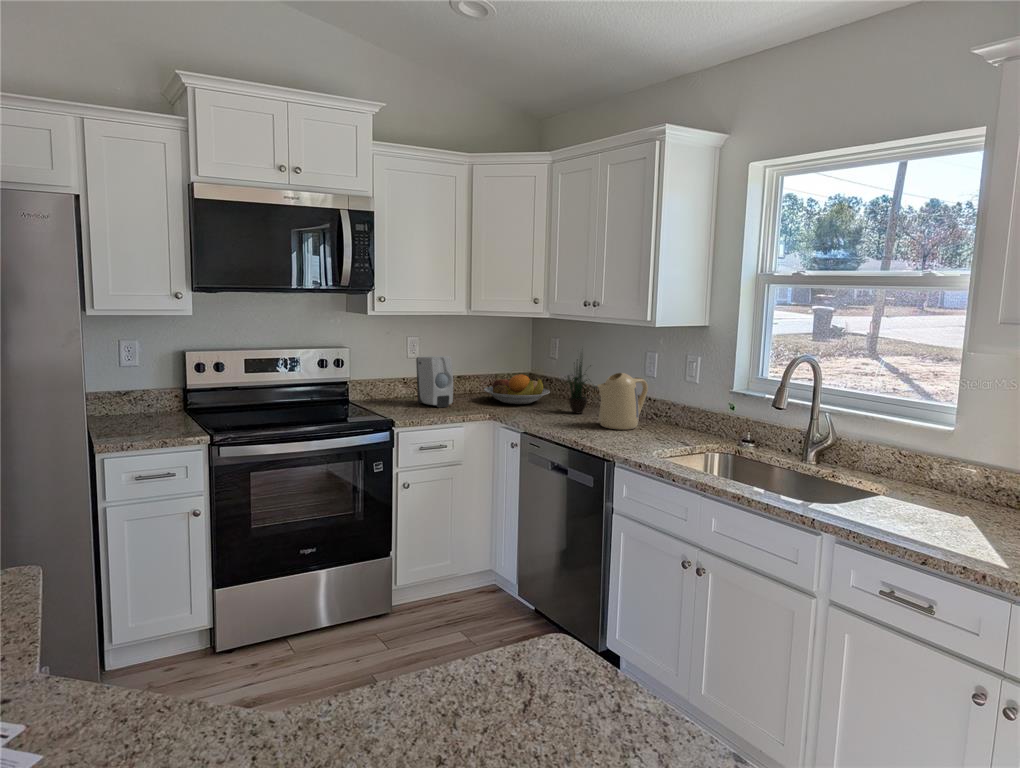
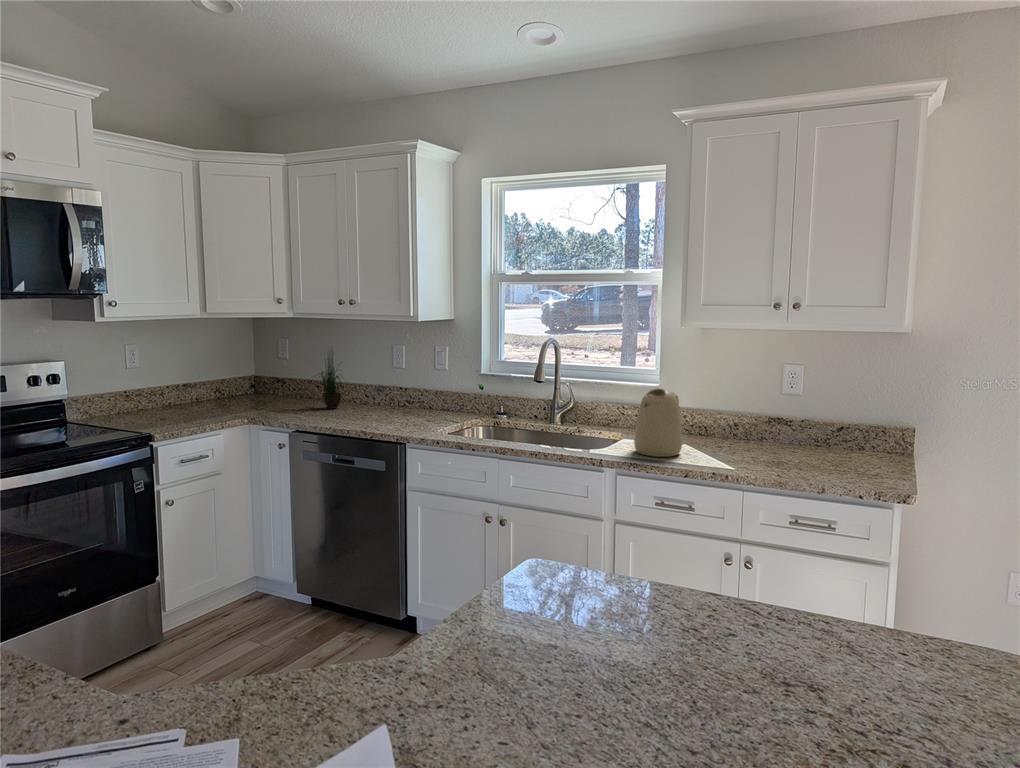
soap dispenser: present [416,356,453,407] -> none [149,362,198,418]
kettle: present [597,373,648,430] -> present [634,389,682,457]
fruit bowl: present [484,374,550,404] -> none [222,376,294,407]

